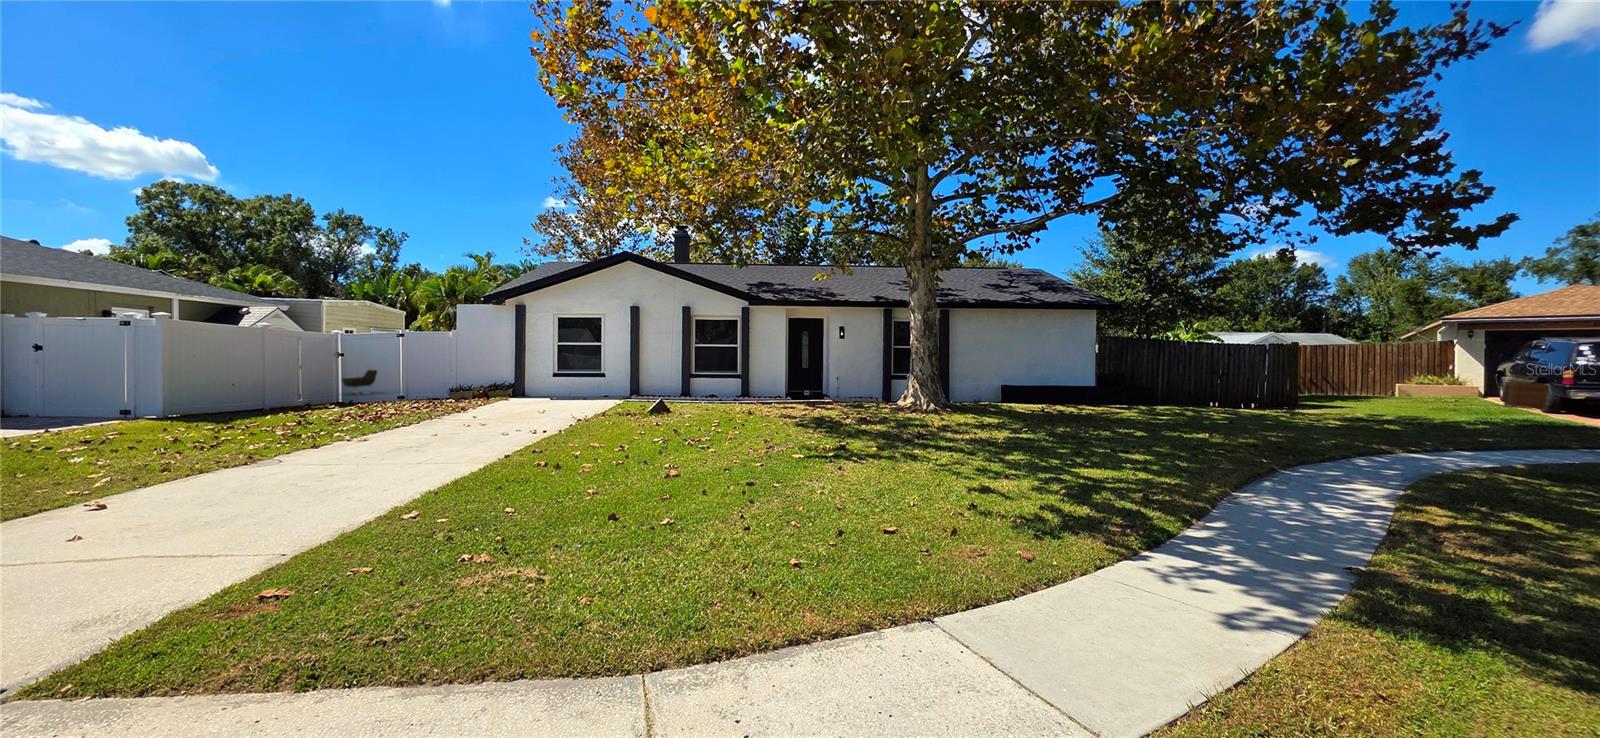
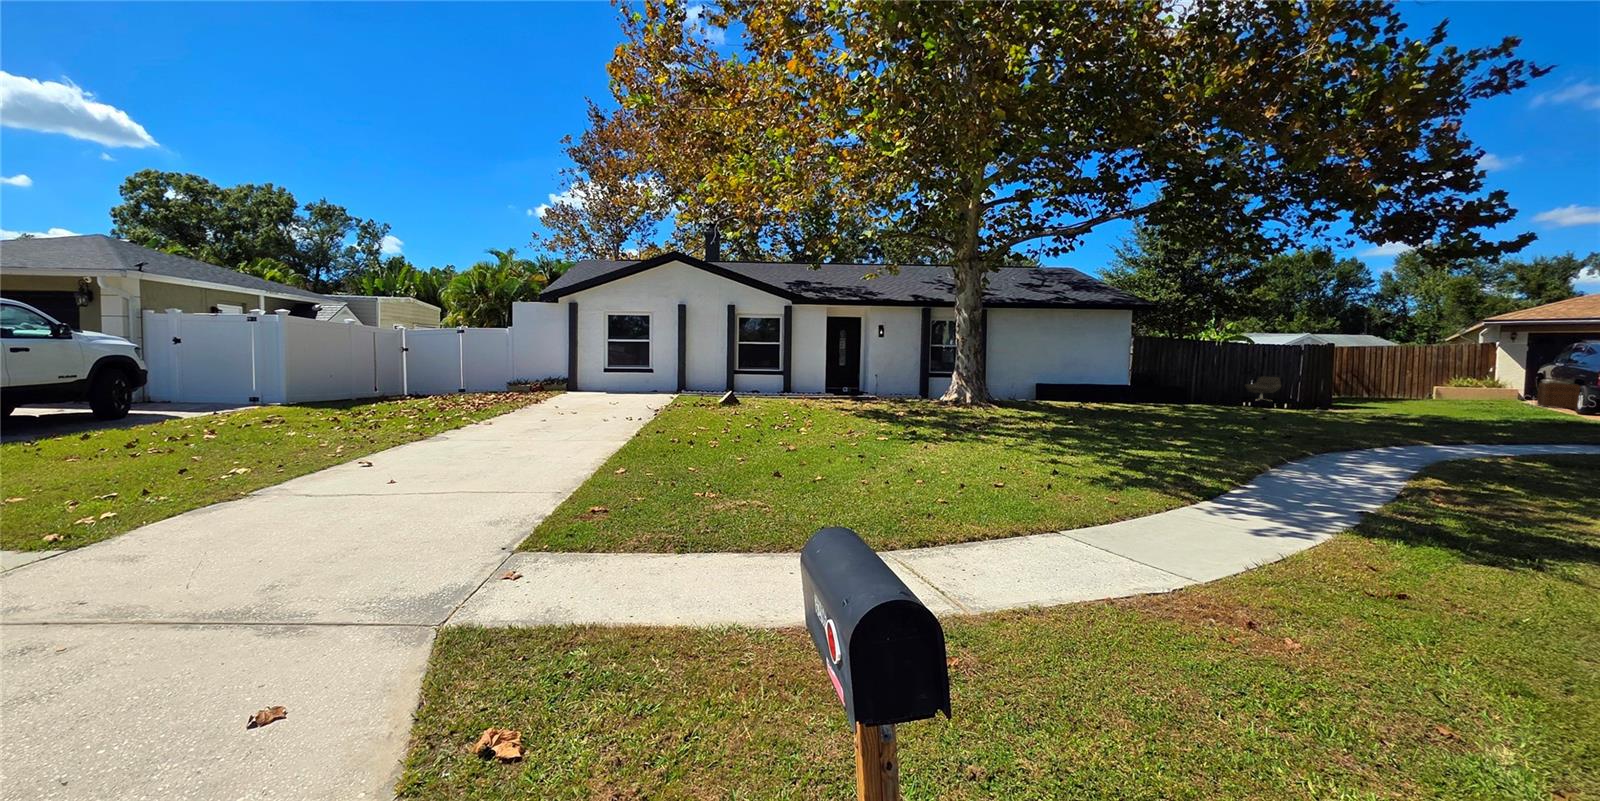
lounge chair: present [342,369,377,393] -> present [1245,377,1281,399]

